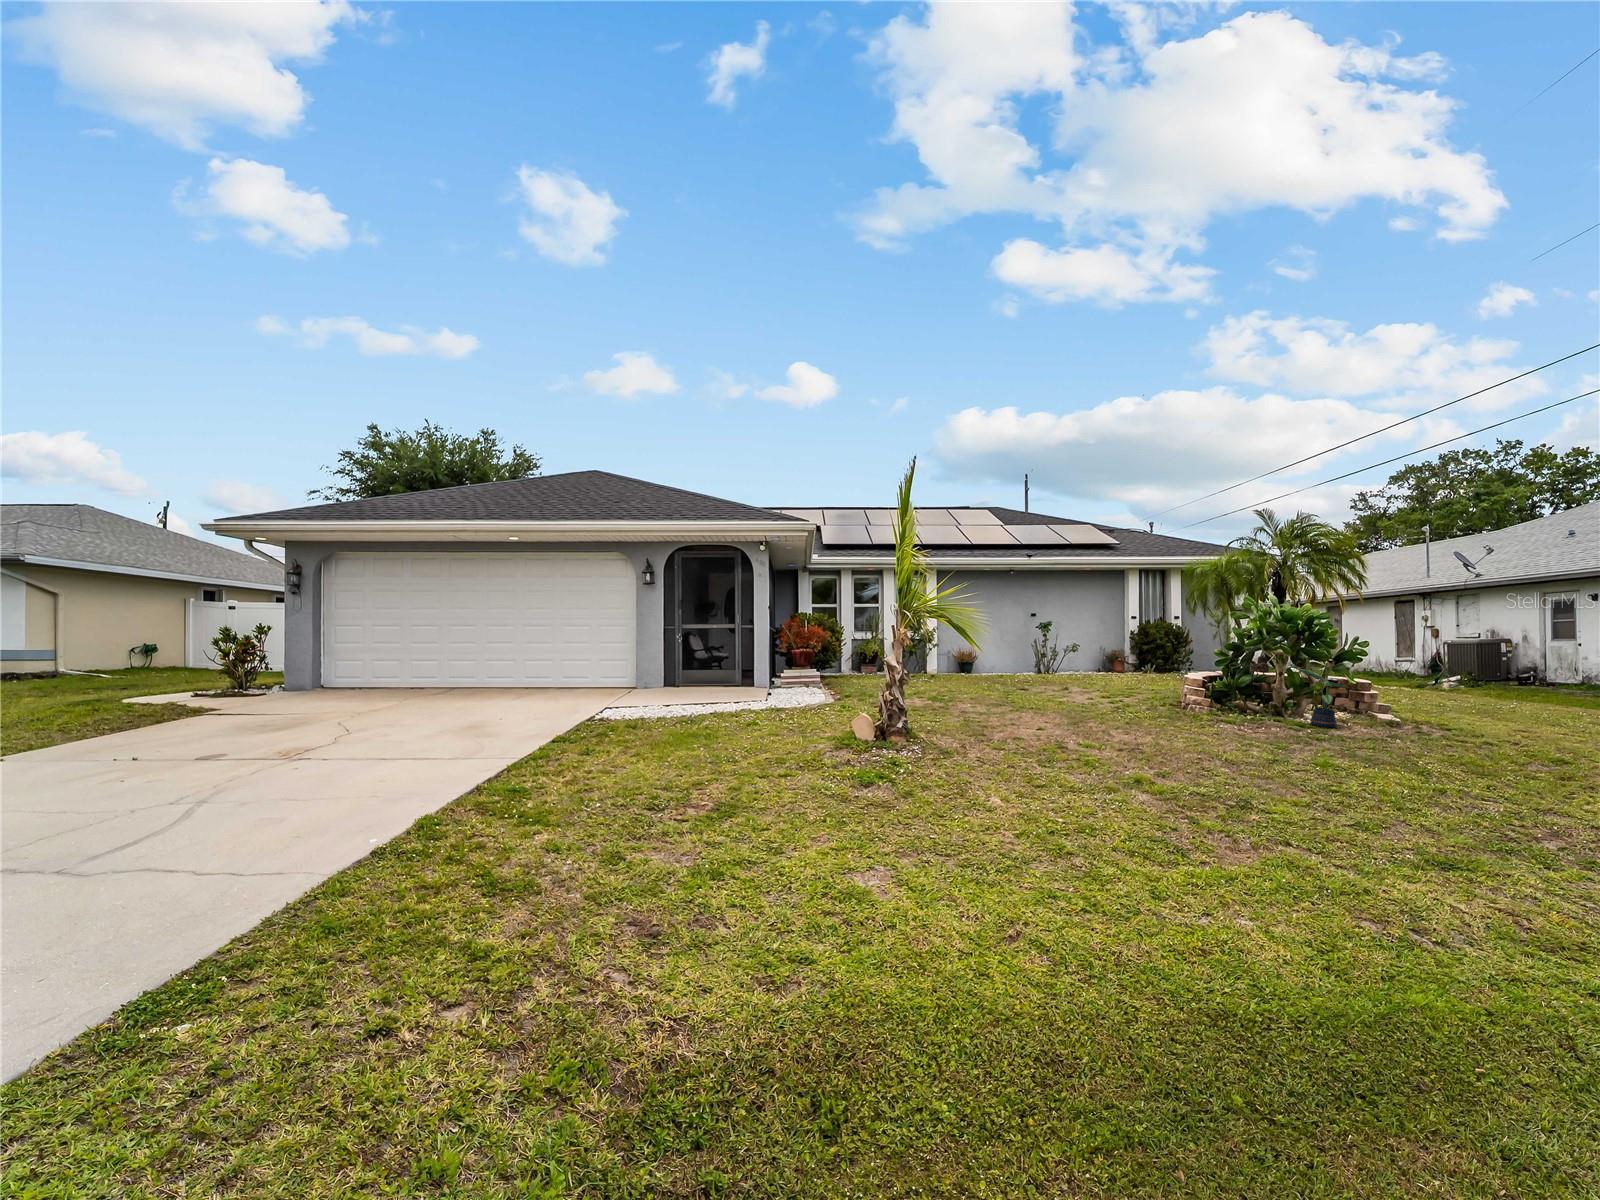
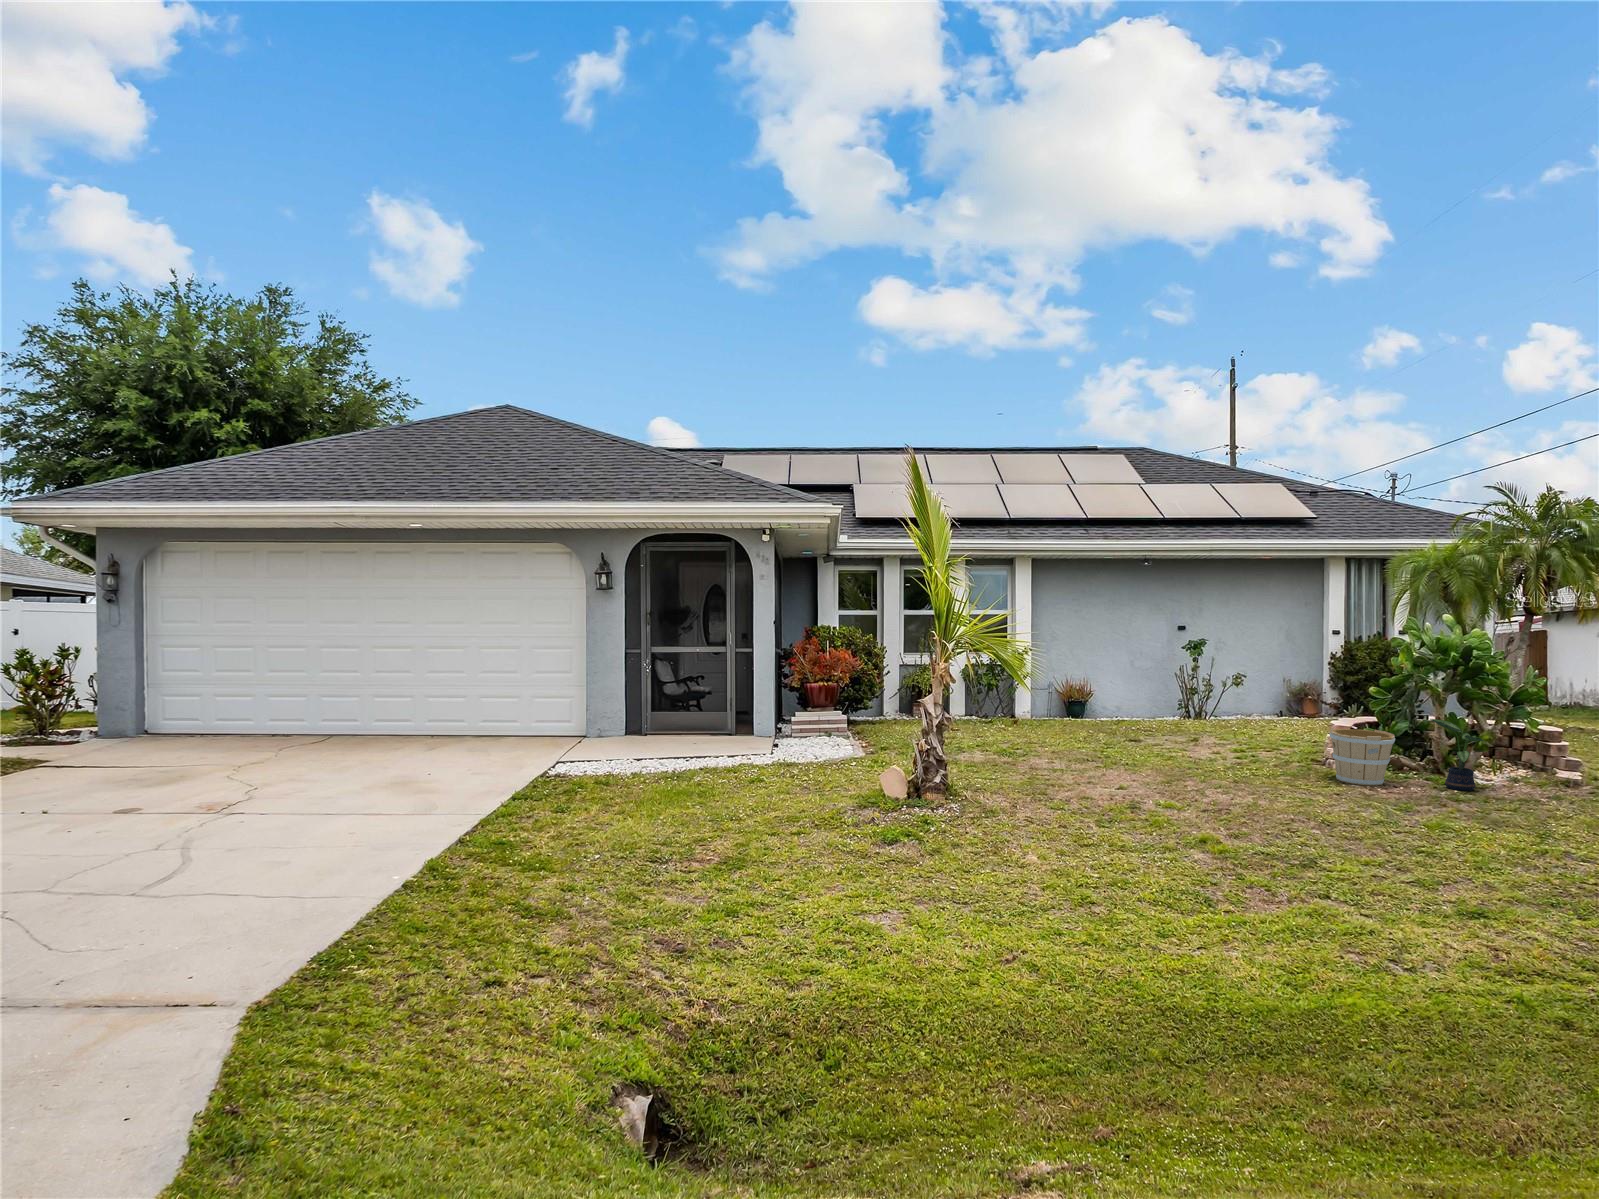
wooden bucket: none [1215,677,1270,724] -> present [1330,728,1395,786]

